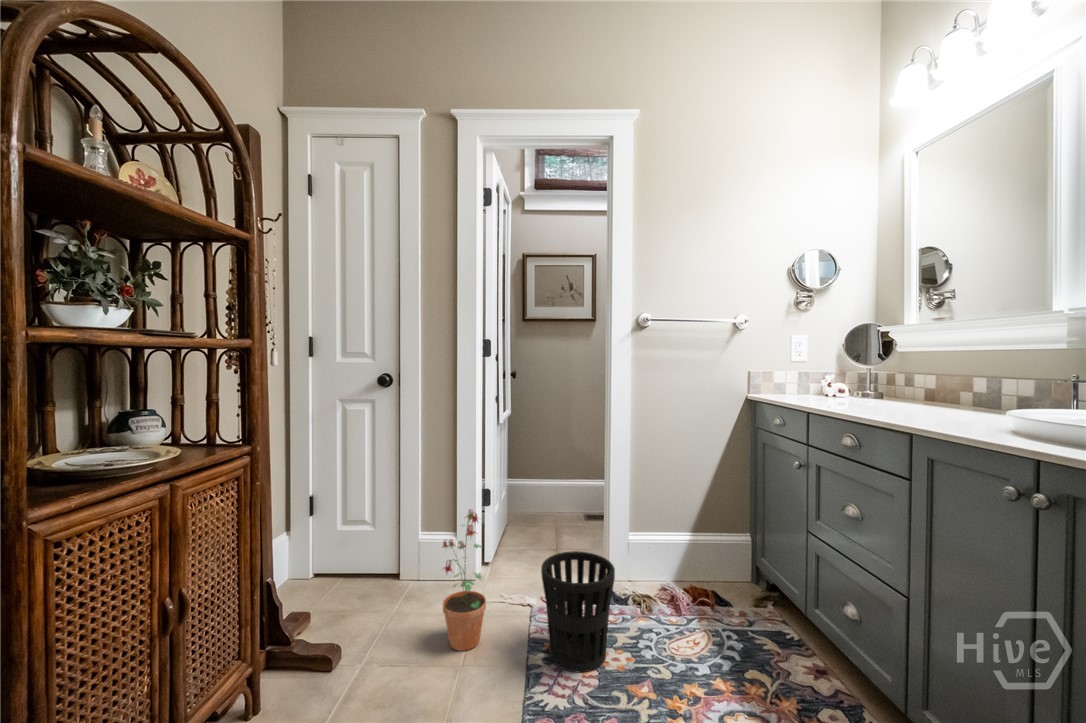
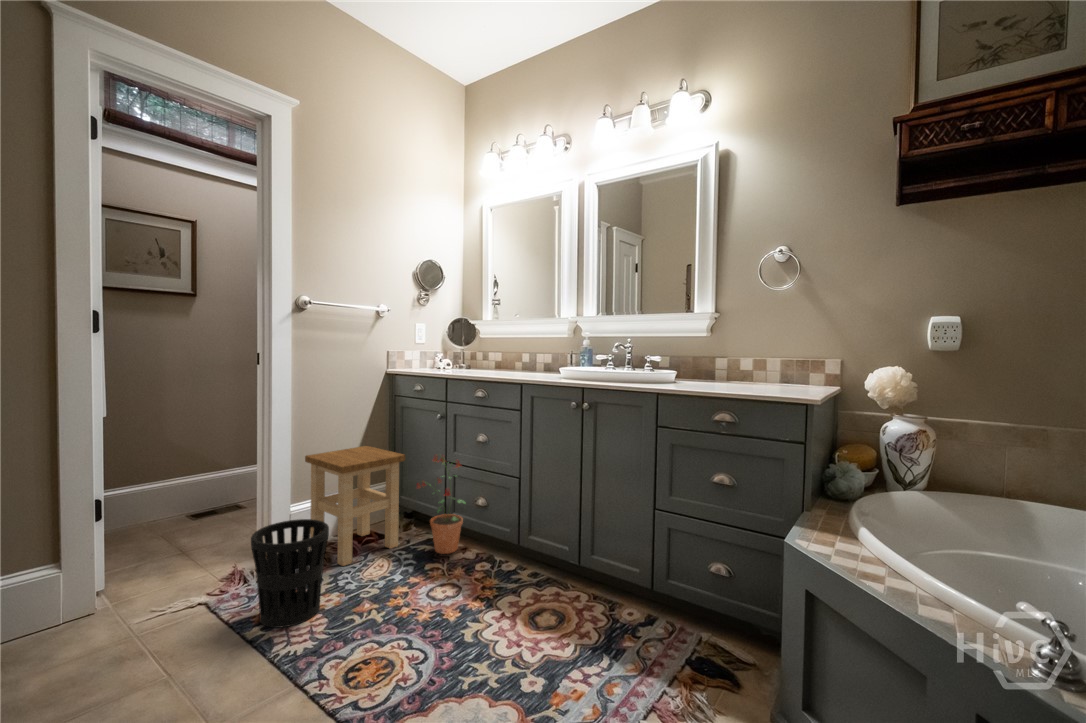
stool: none [640,483,743,623] -> present [305,446,405,566]
potted plant: present [442,509,486,651] -> present [417,455,465,554]

